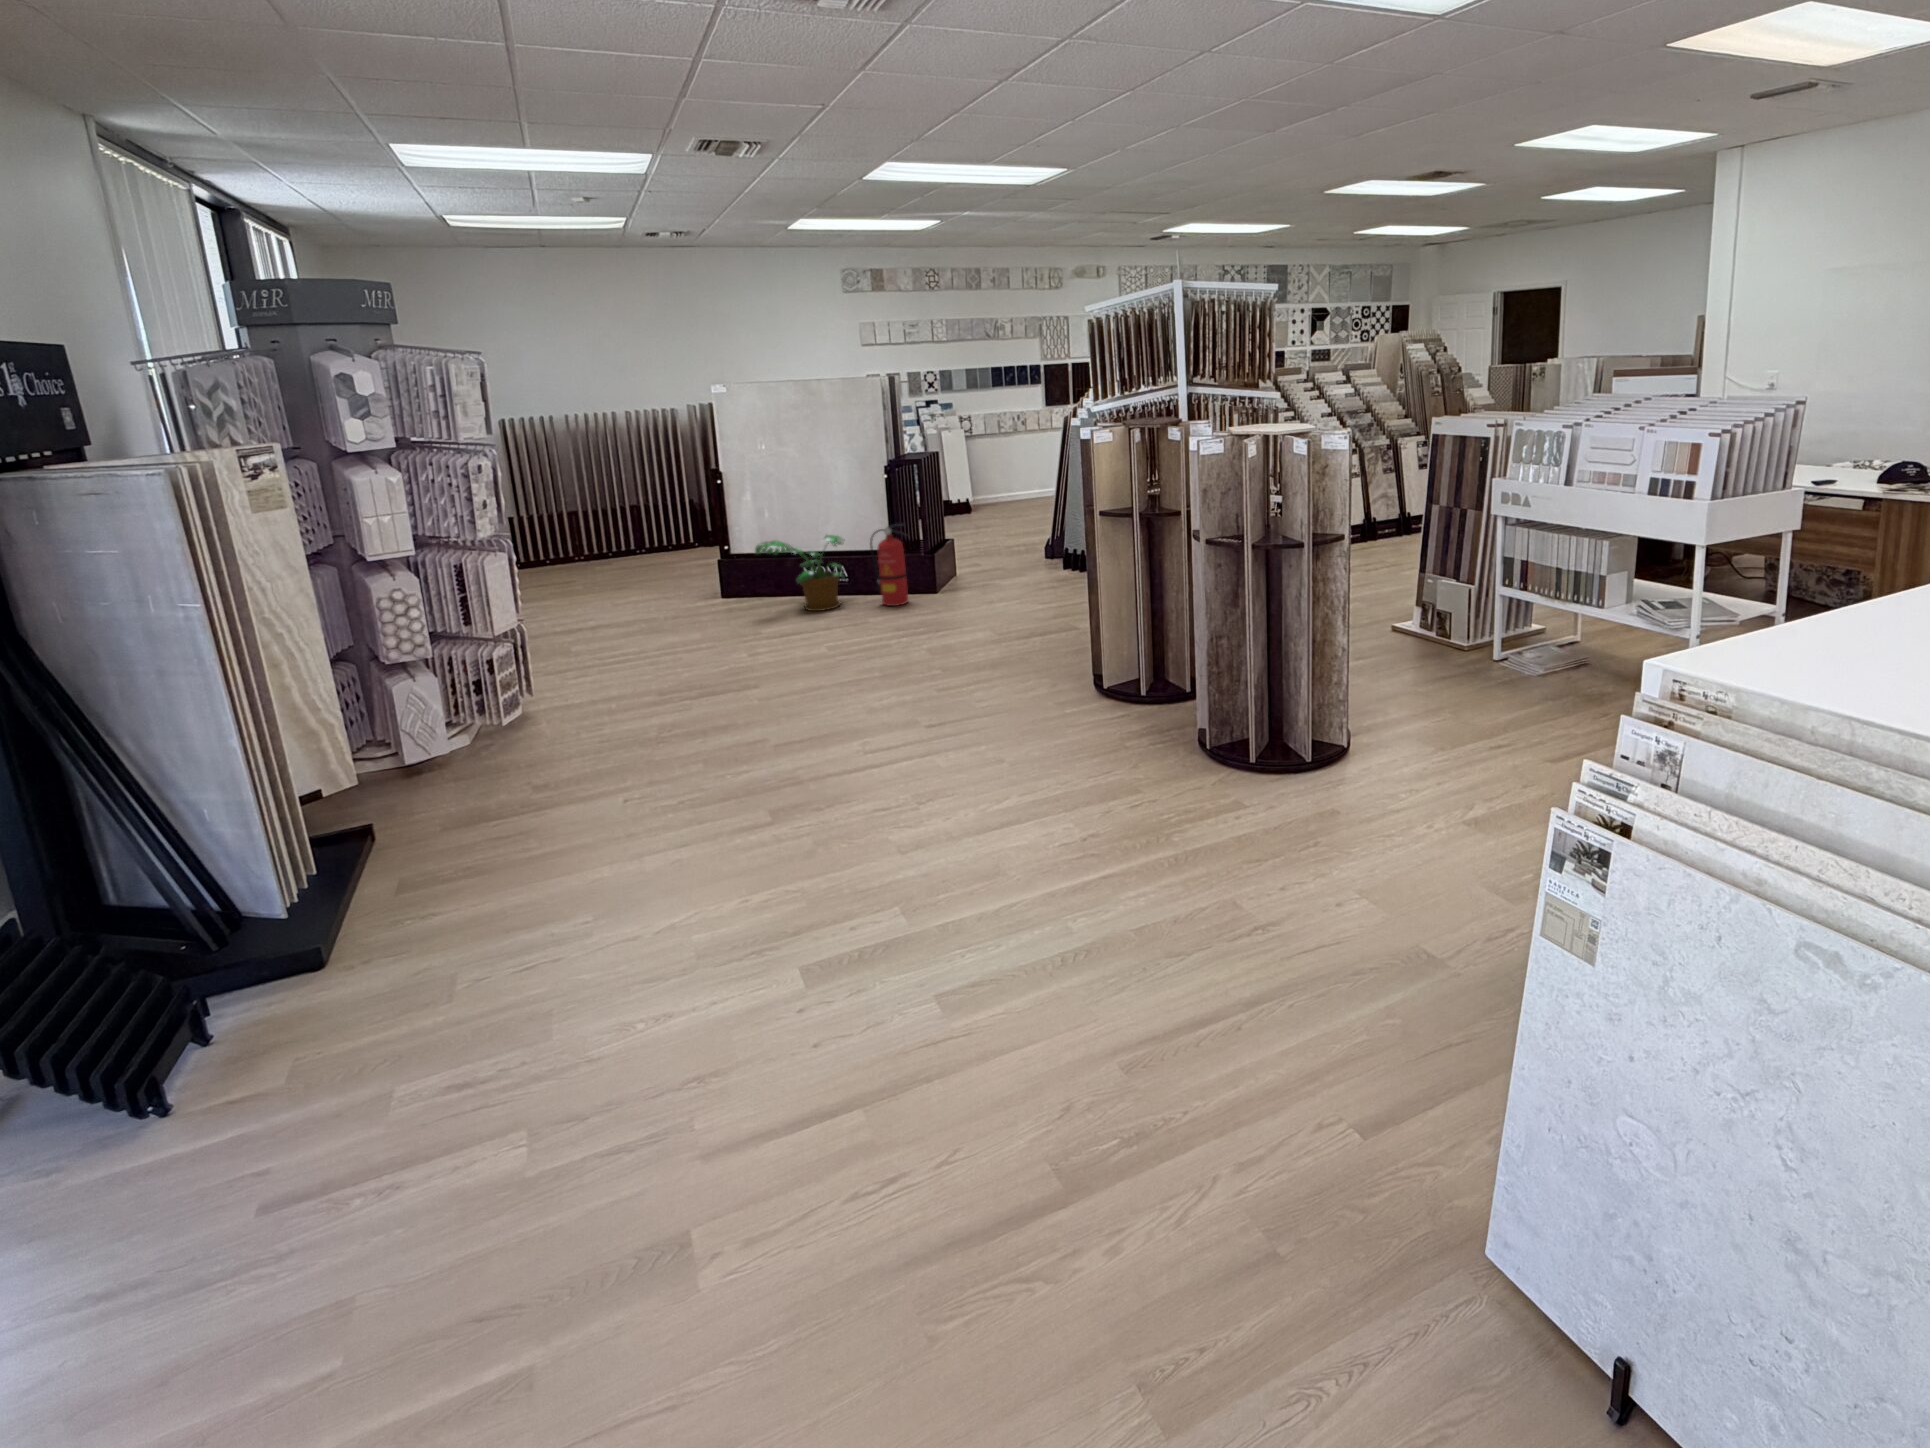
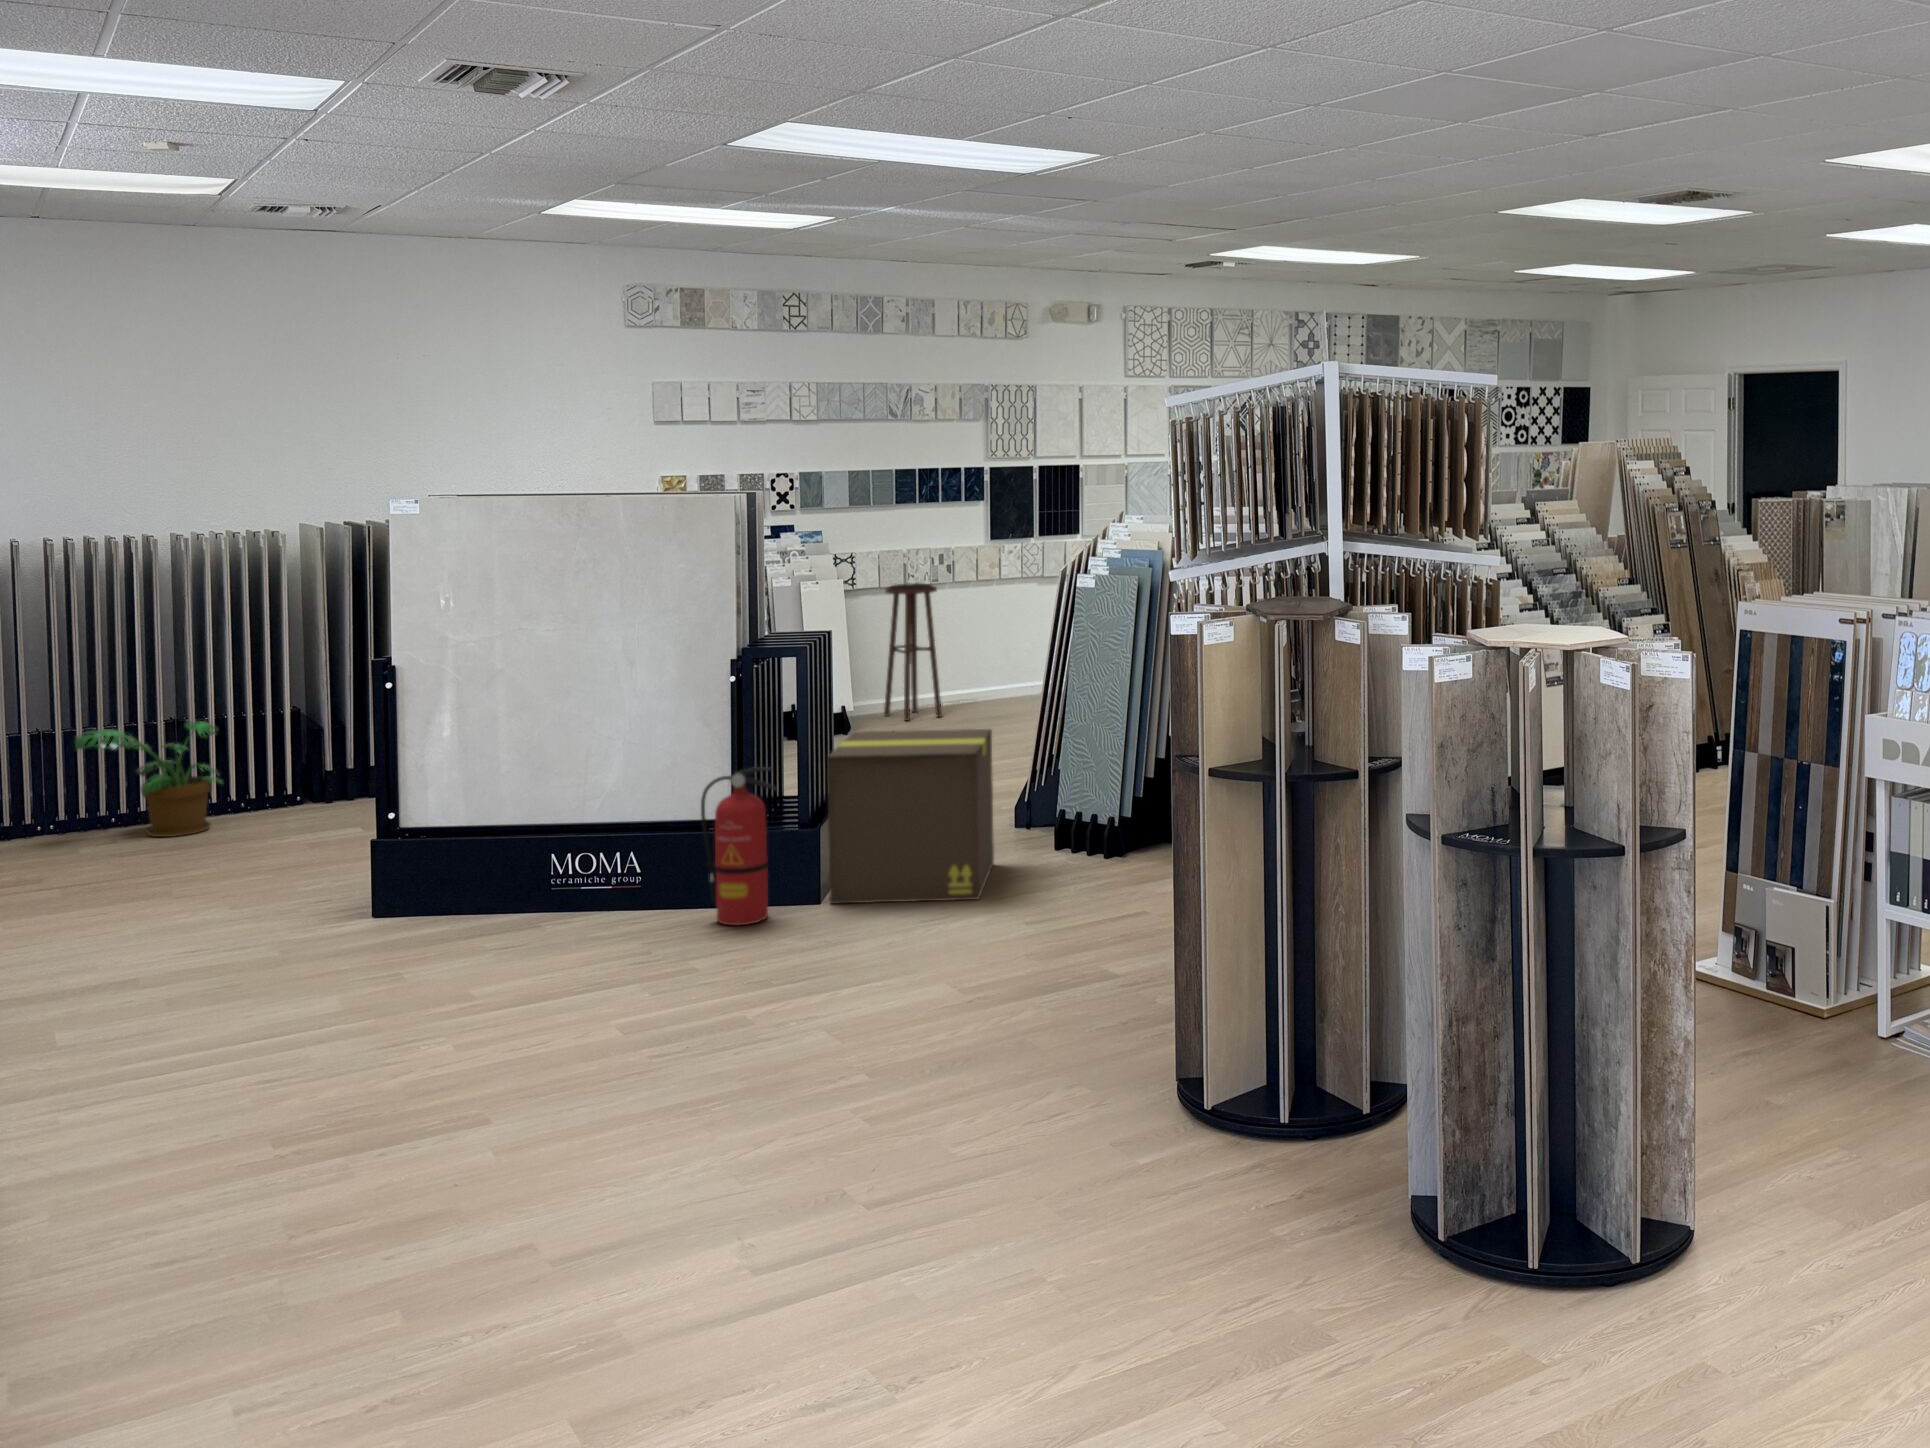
stool: none [990,431,1024,506] -> present [884,583,942,721]
cardboard box: none [935,504,1031,596] -> present [827,729,994,904]
potted plant: present [755,535,844,611] -> present [75,721,222,837]

